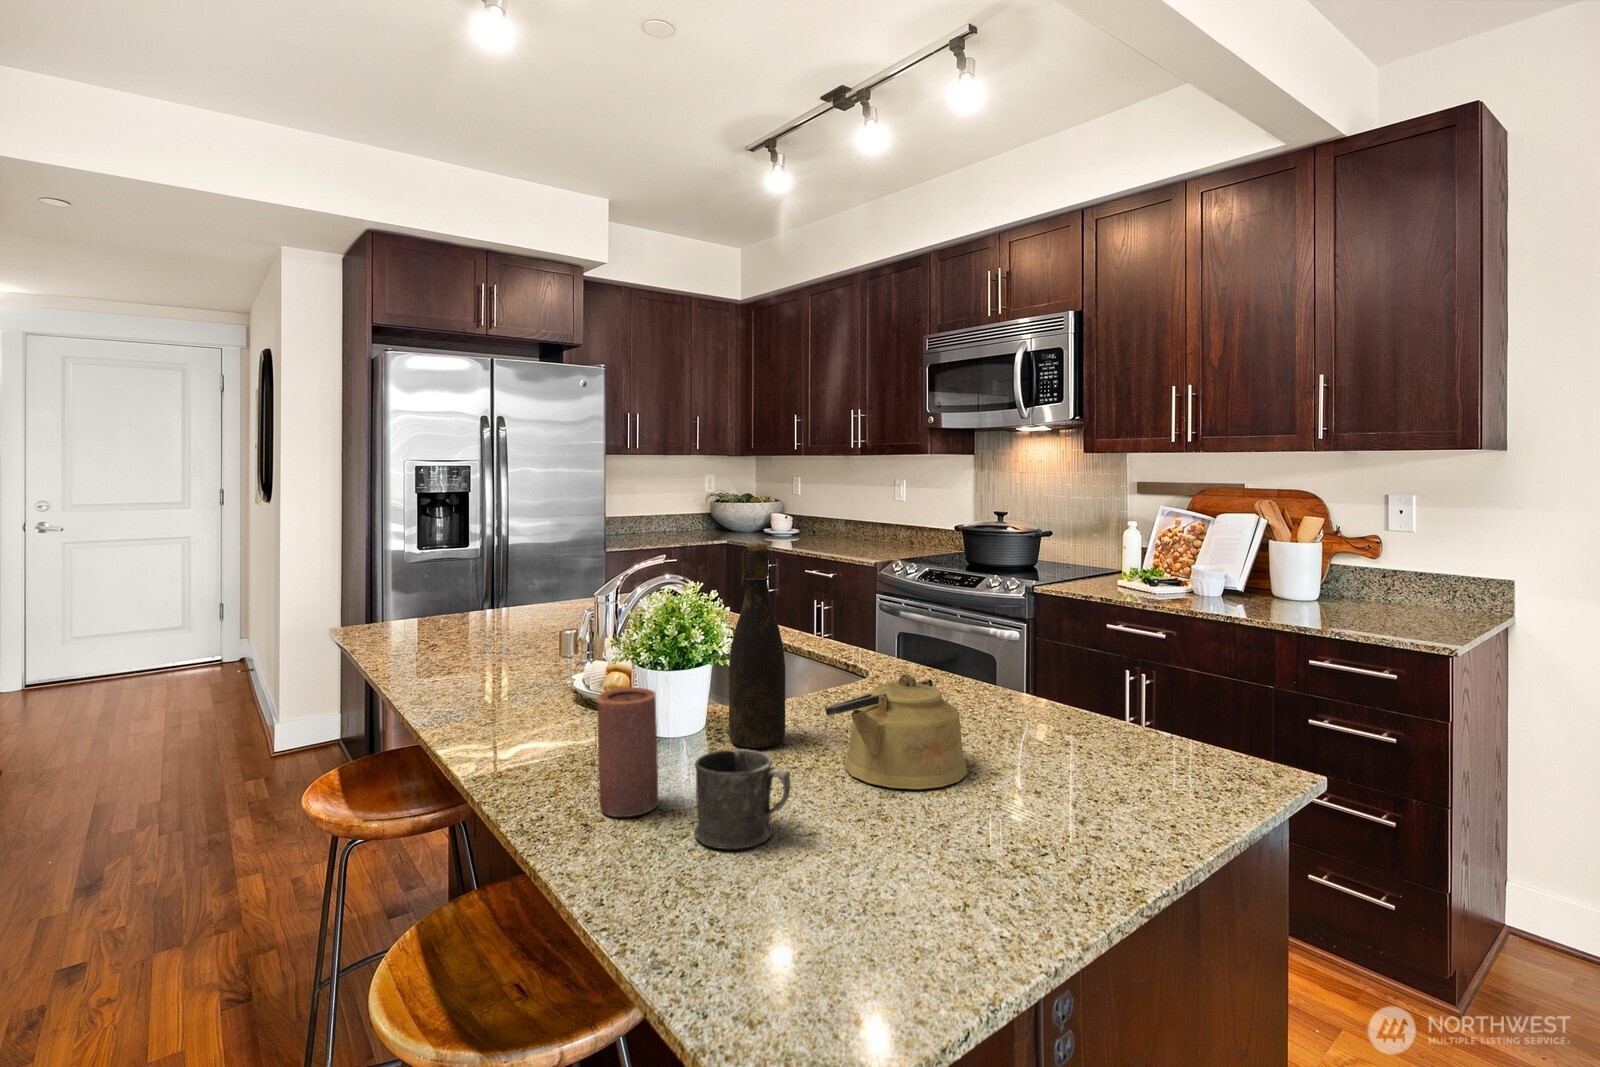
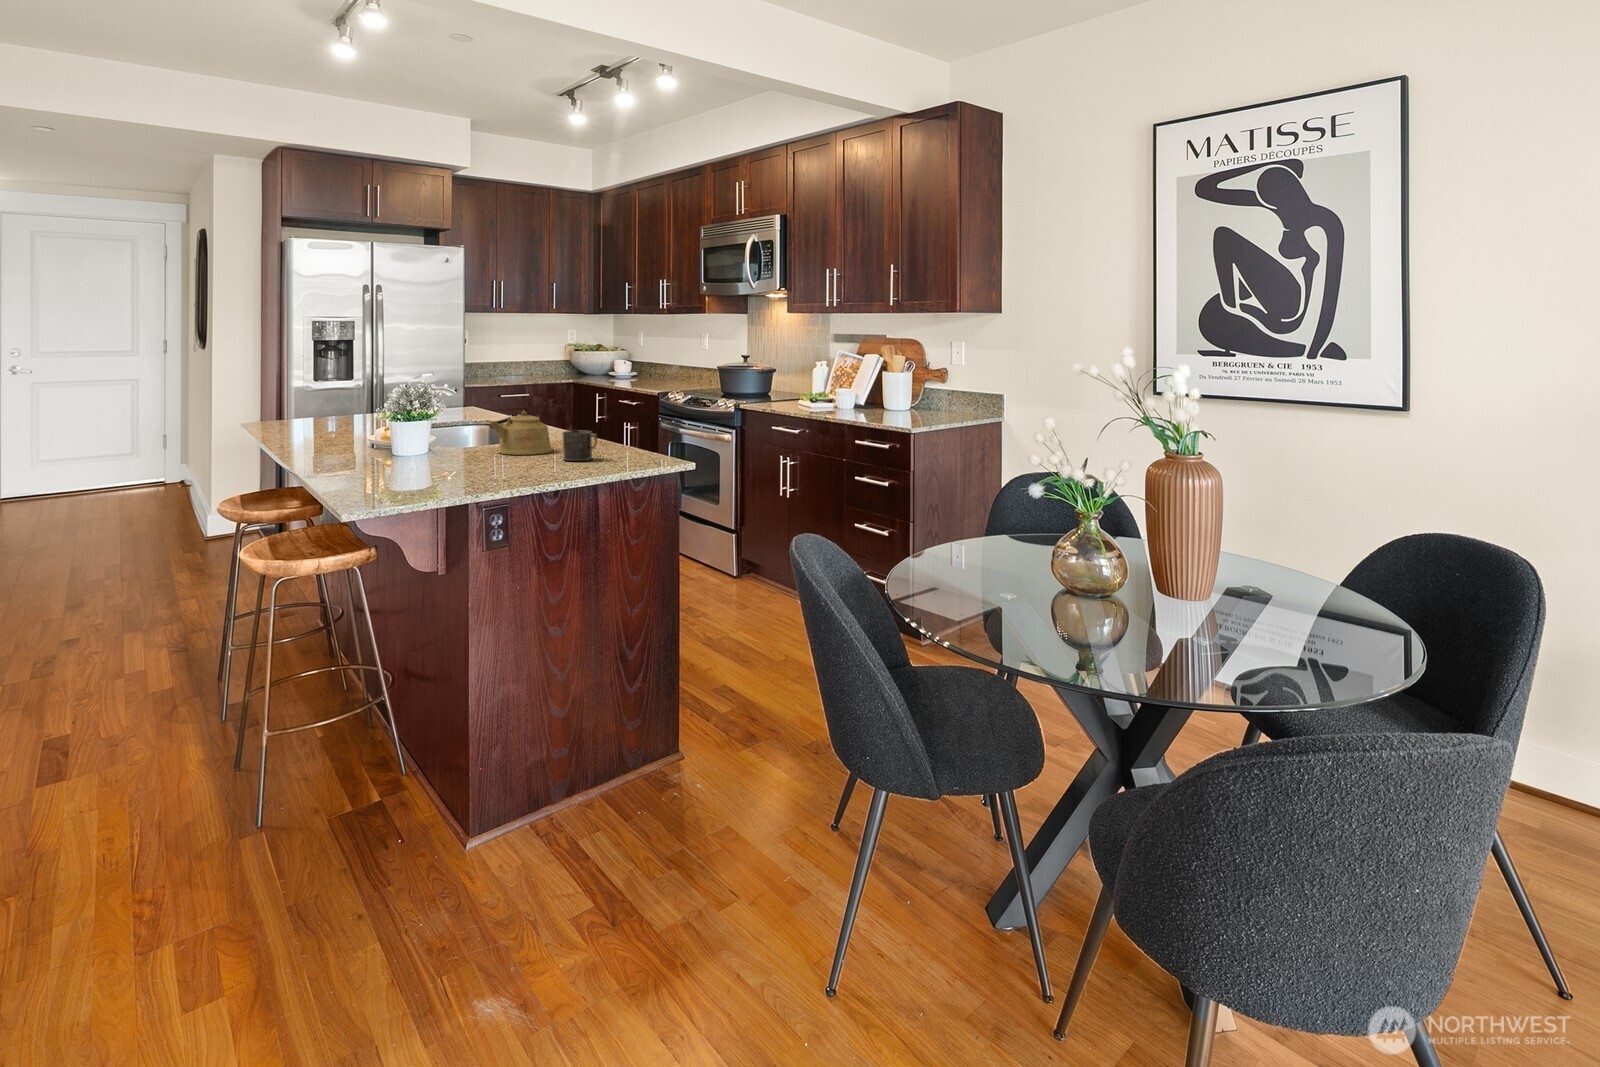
bottle: present [729,543,785,748] -> none [455,355,484,447]
candle: present [597,688,659,817] -> none [381,410,411,458]
mug: present [694,749,791,849] -> present [563,431,597,461]

